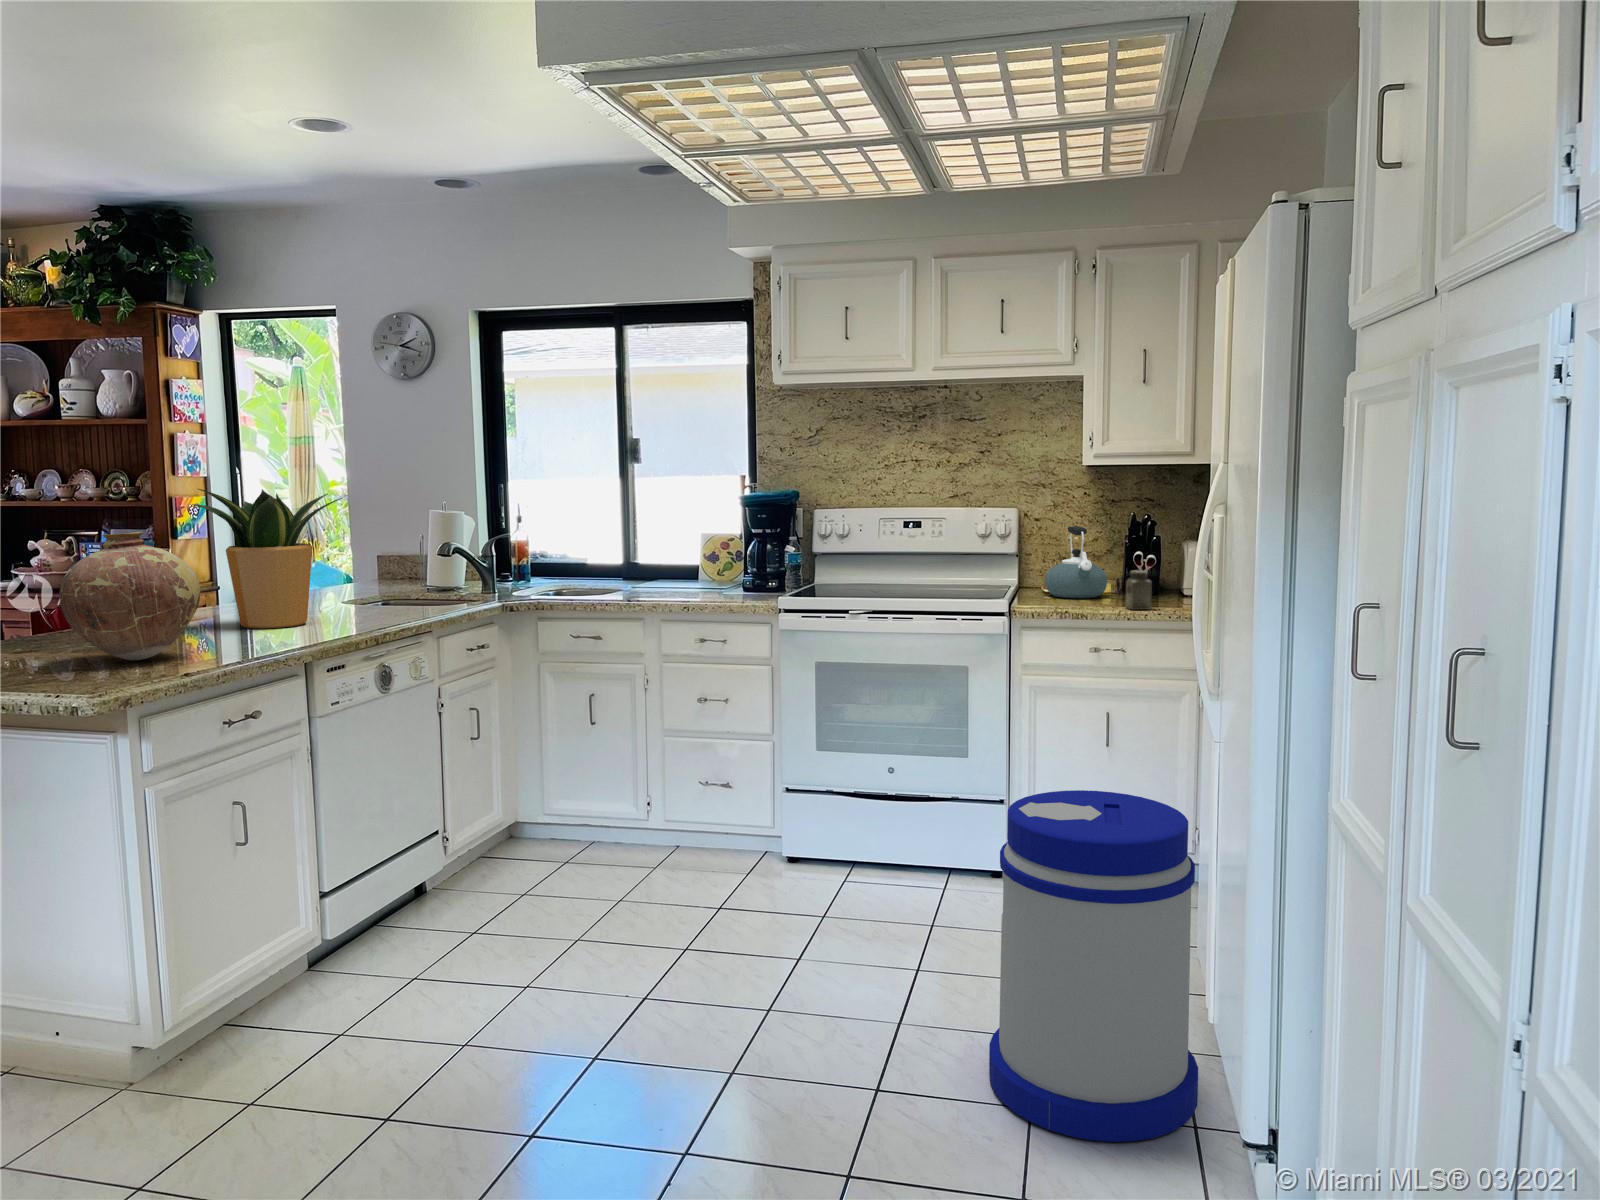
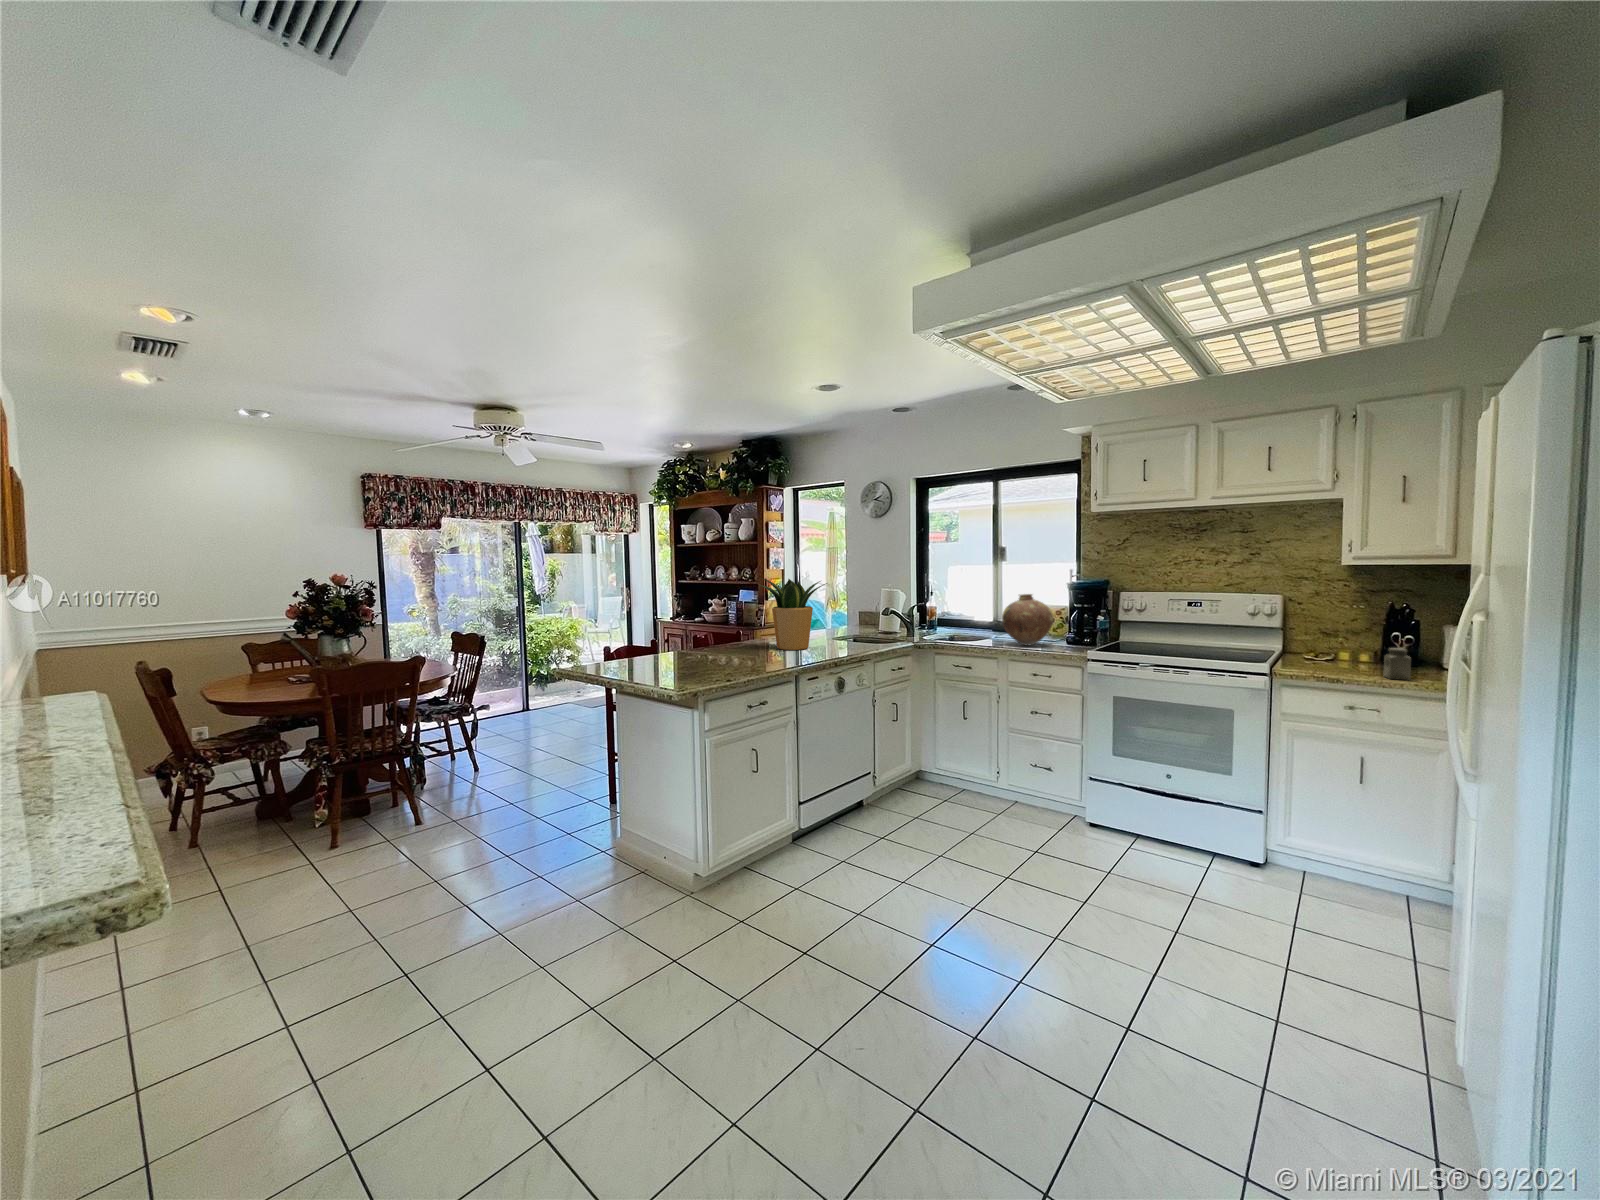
kettle: present [1045,526,1107,598] -> none [1306,611,1367,666]
vase: present [59,532,200,660] -> present [1002,594,1054,645]
trash can: present [989,790,1198,1142] -> none [1229,821,1448,1147]

